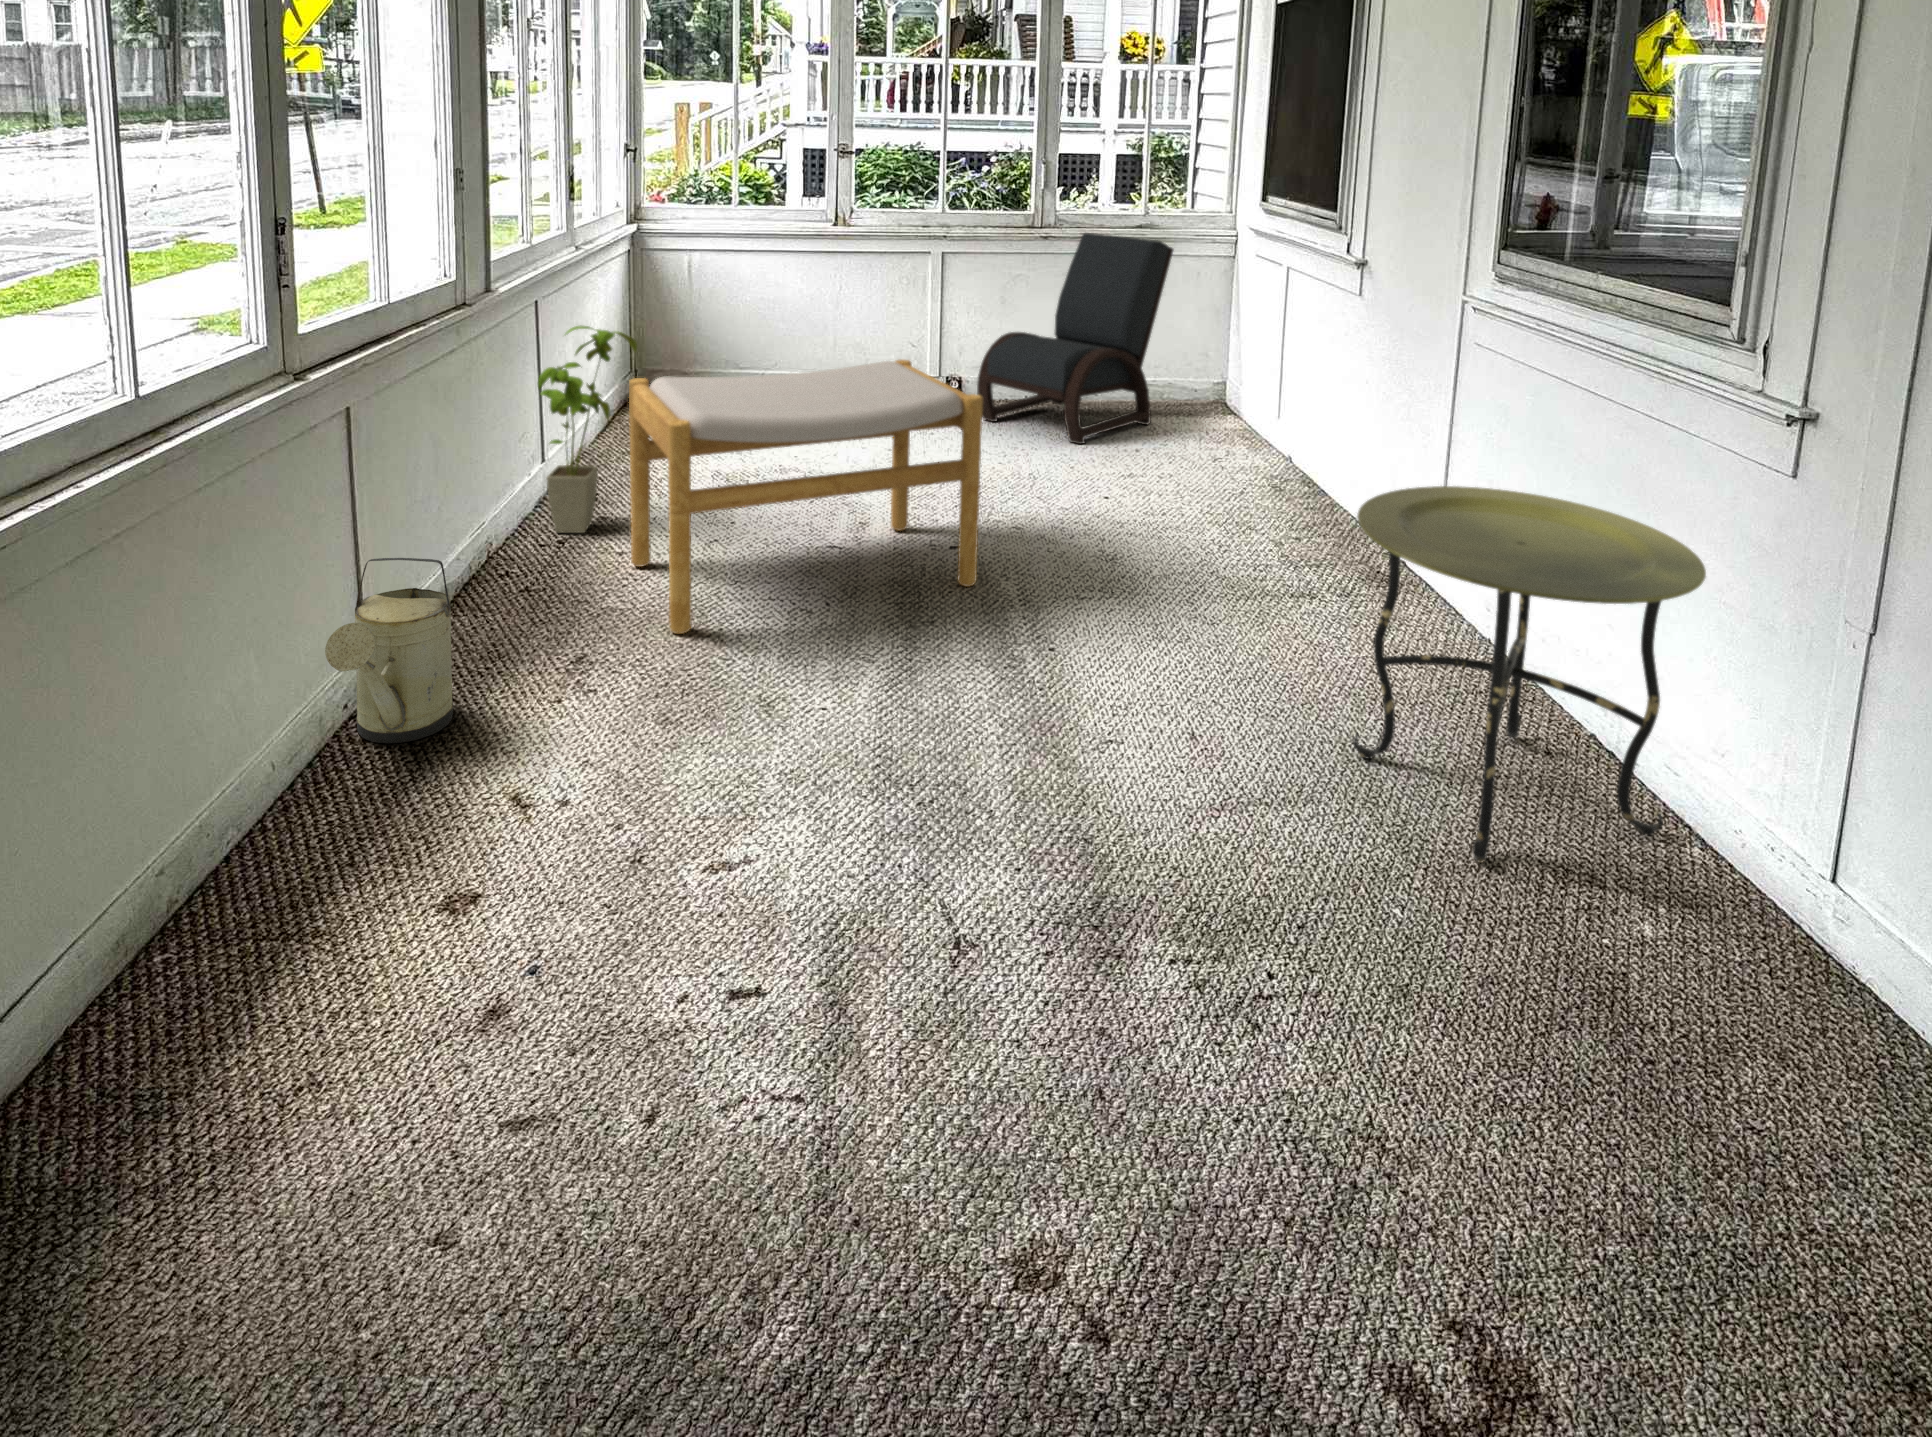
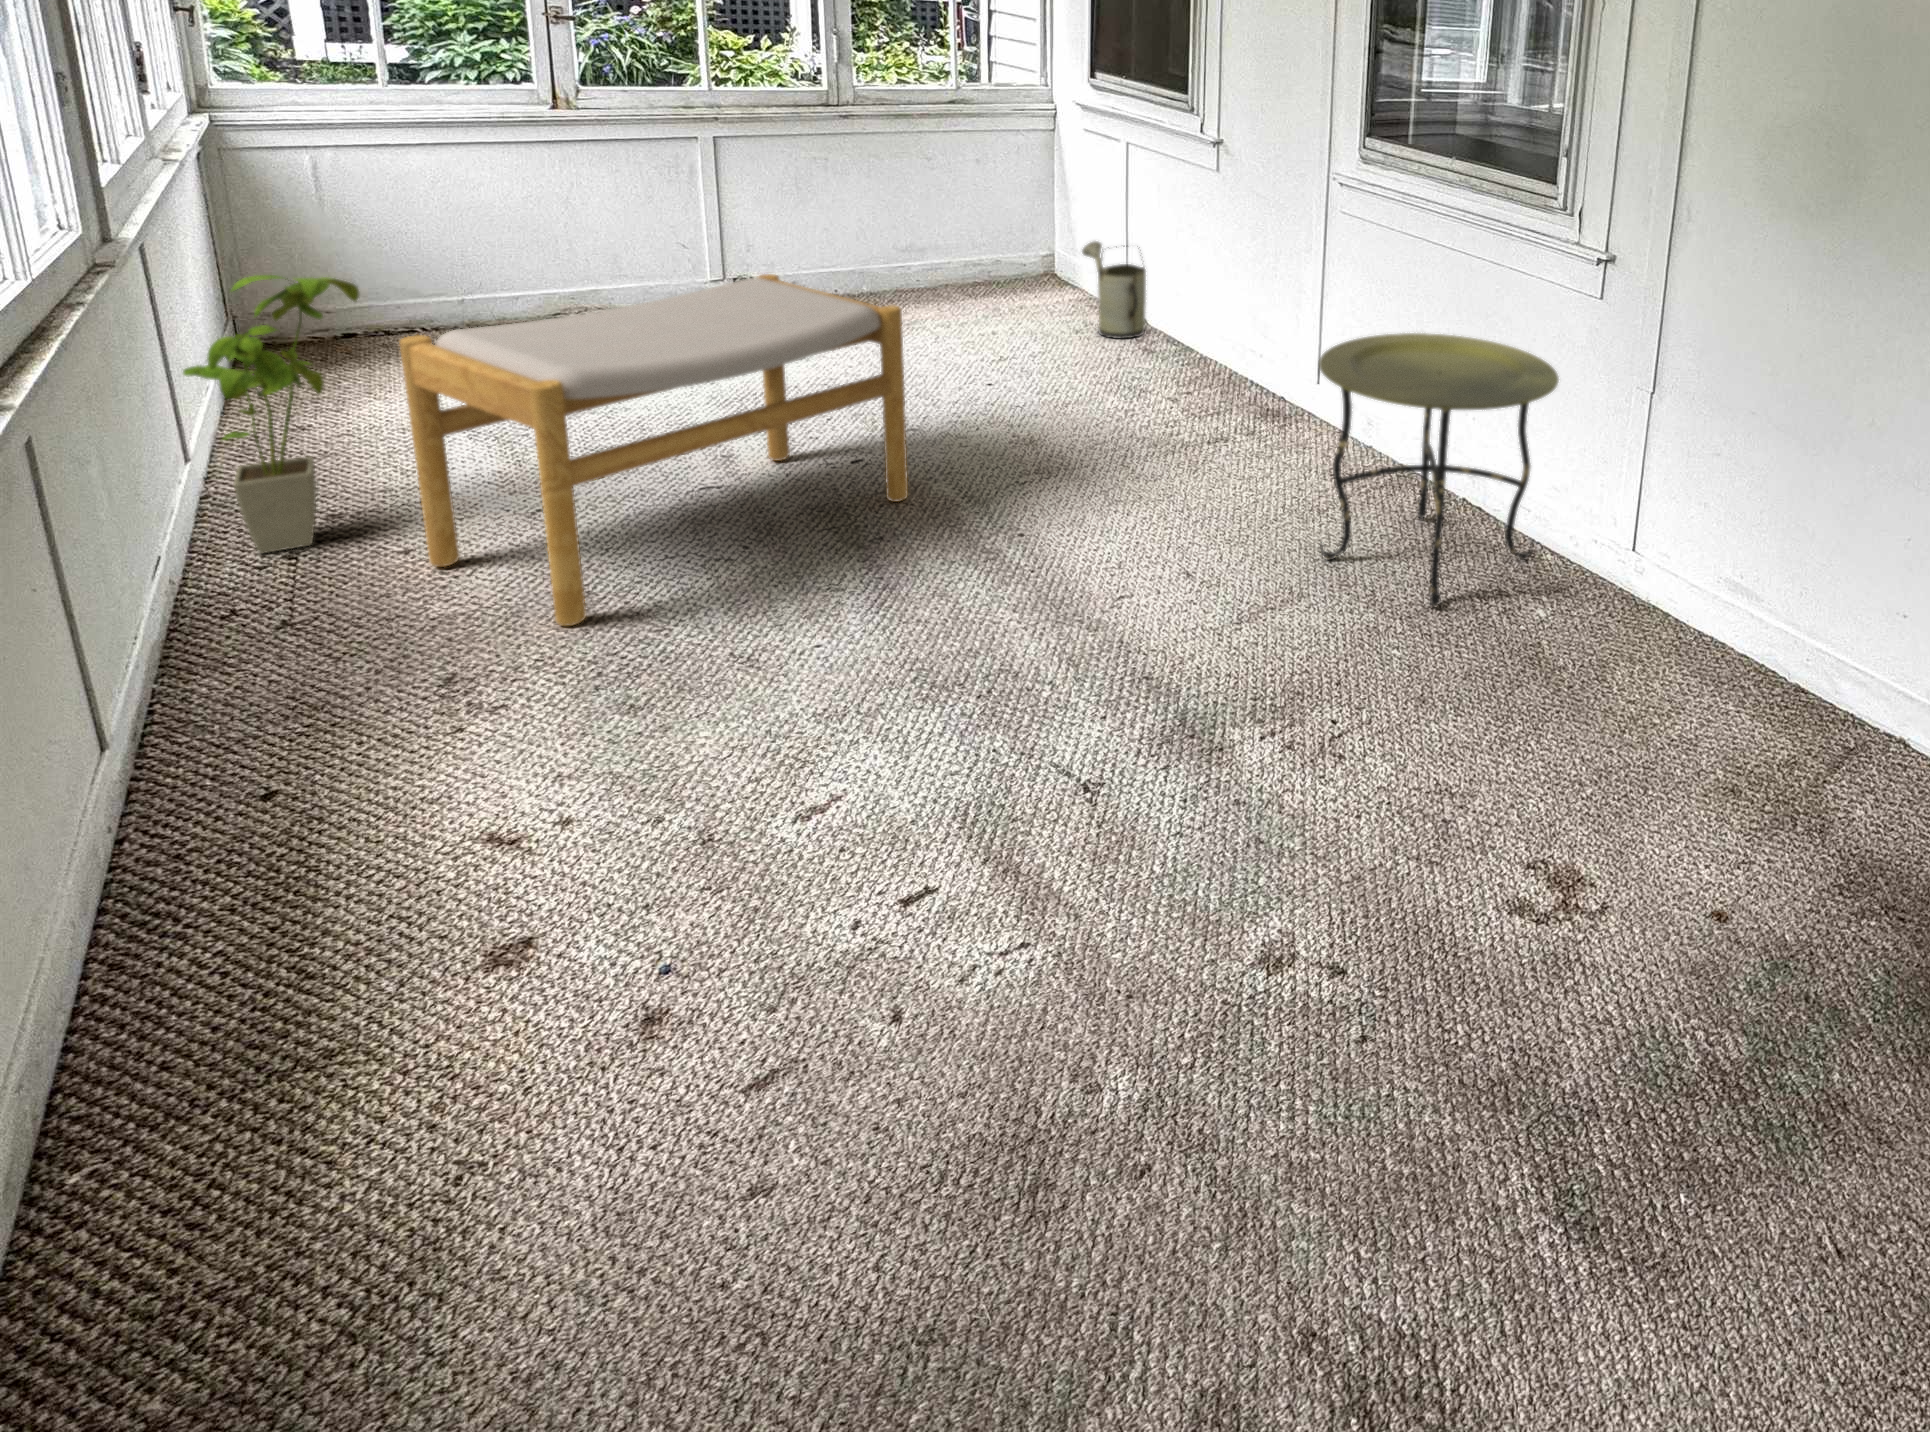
lounge chair: present [977,233,1173,445] -> none [789,109,1002,338]
watering can: present [325,558,453,743] -> present [1082,241,1146,339]

